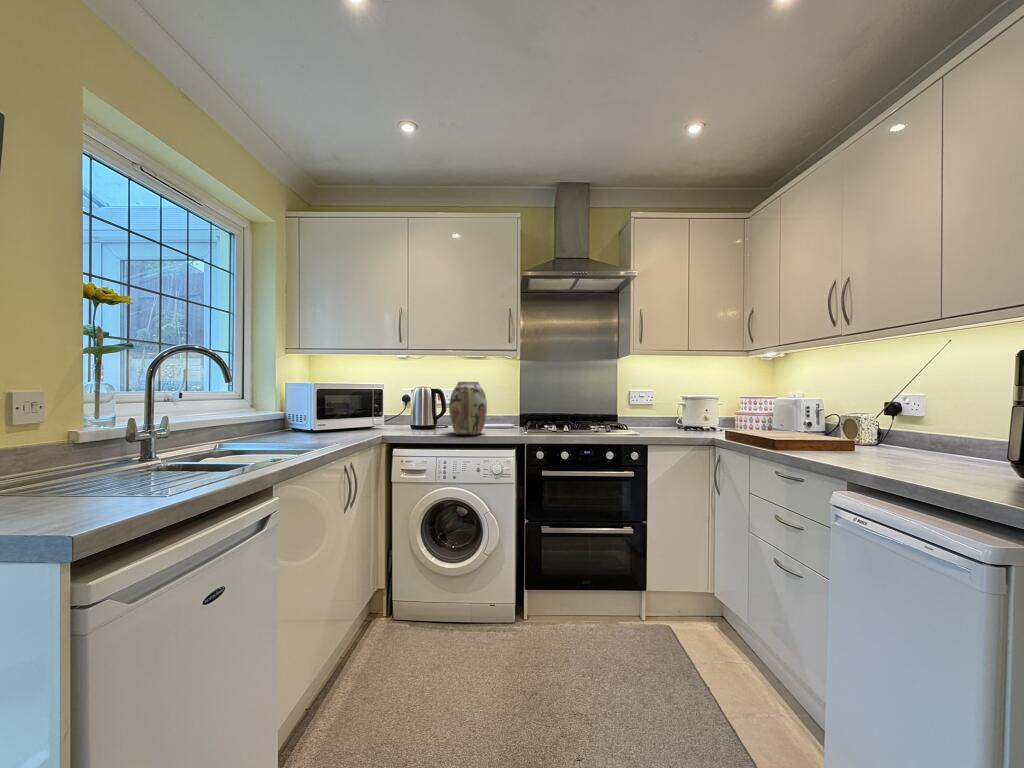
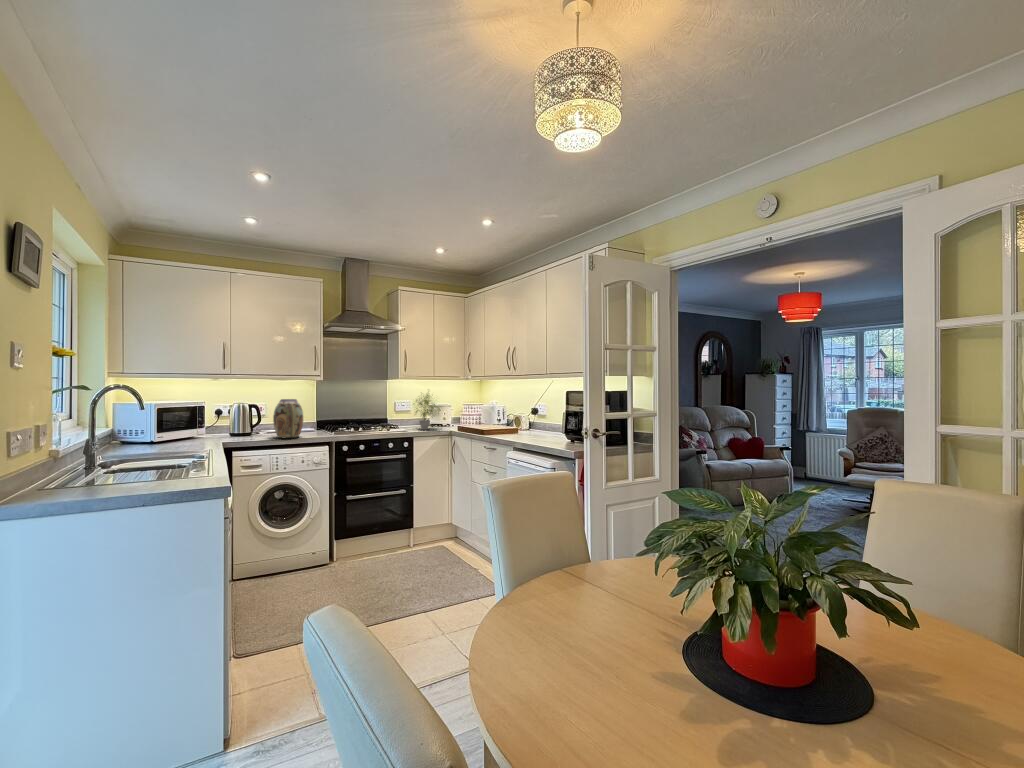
potted plant: none [646,368,698,434] -> present [416,394,440,430]

